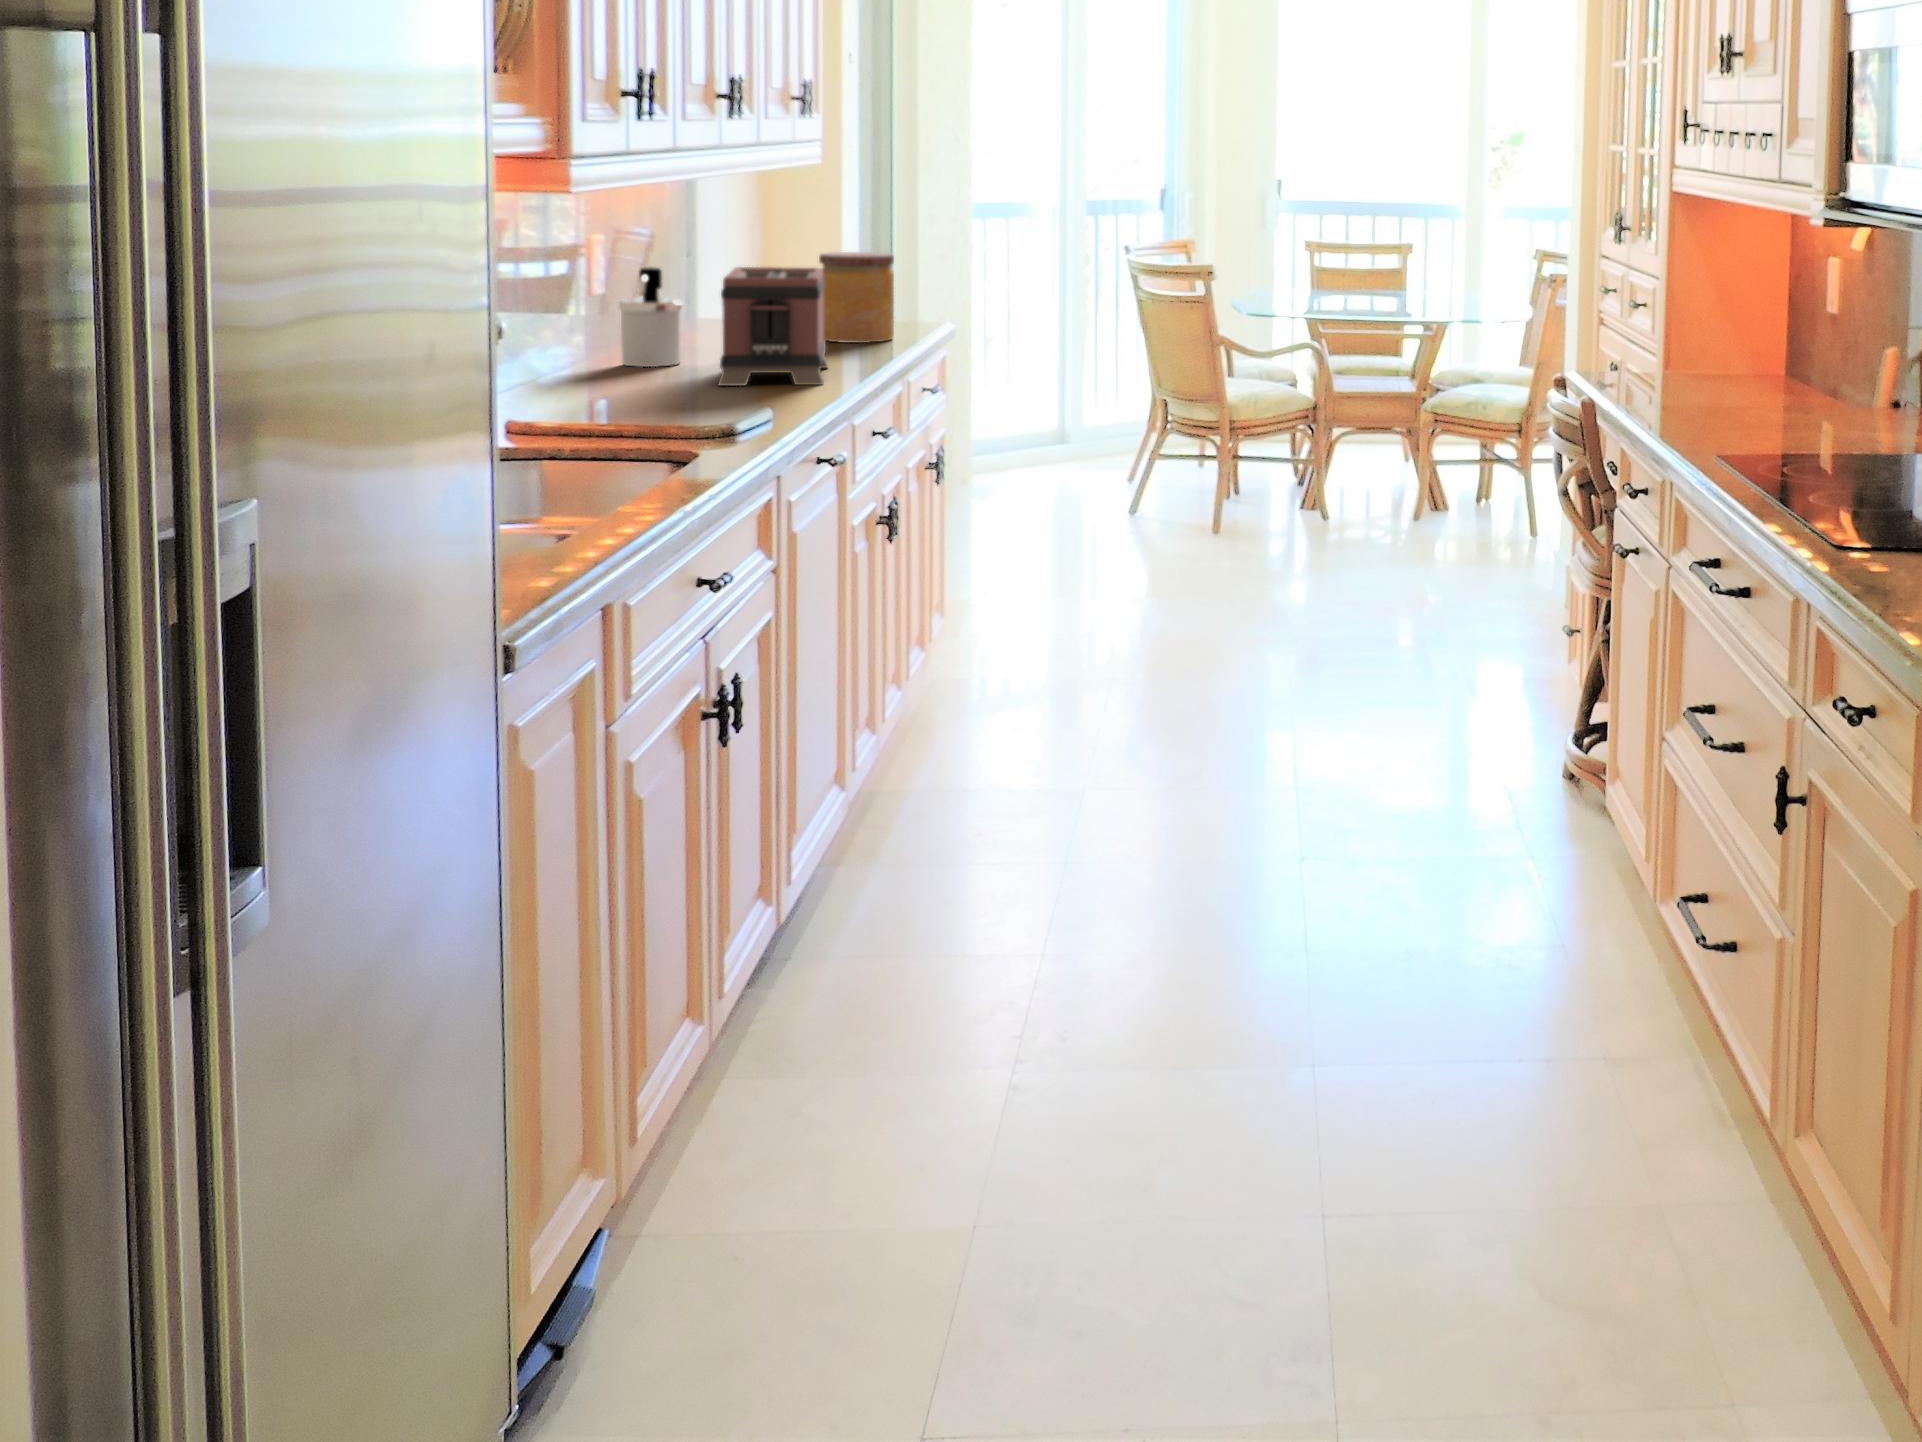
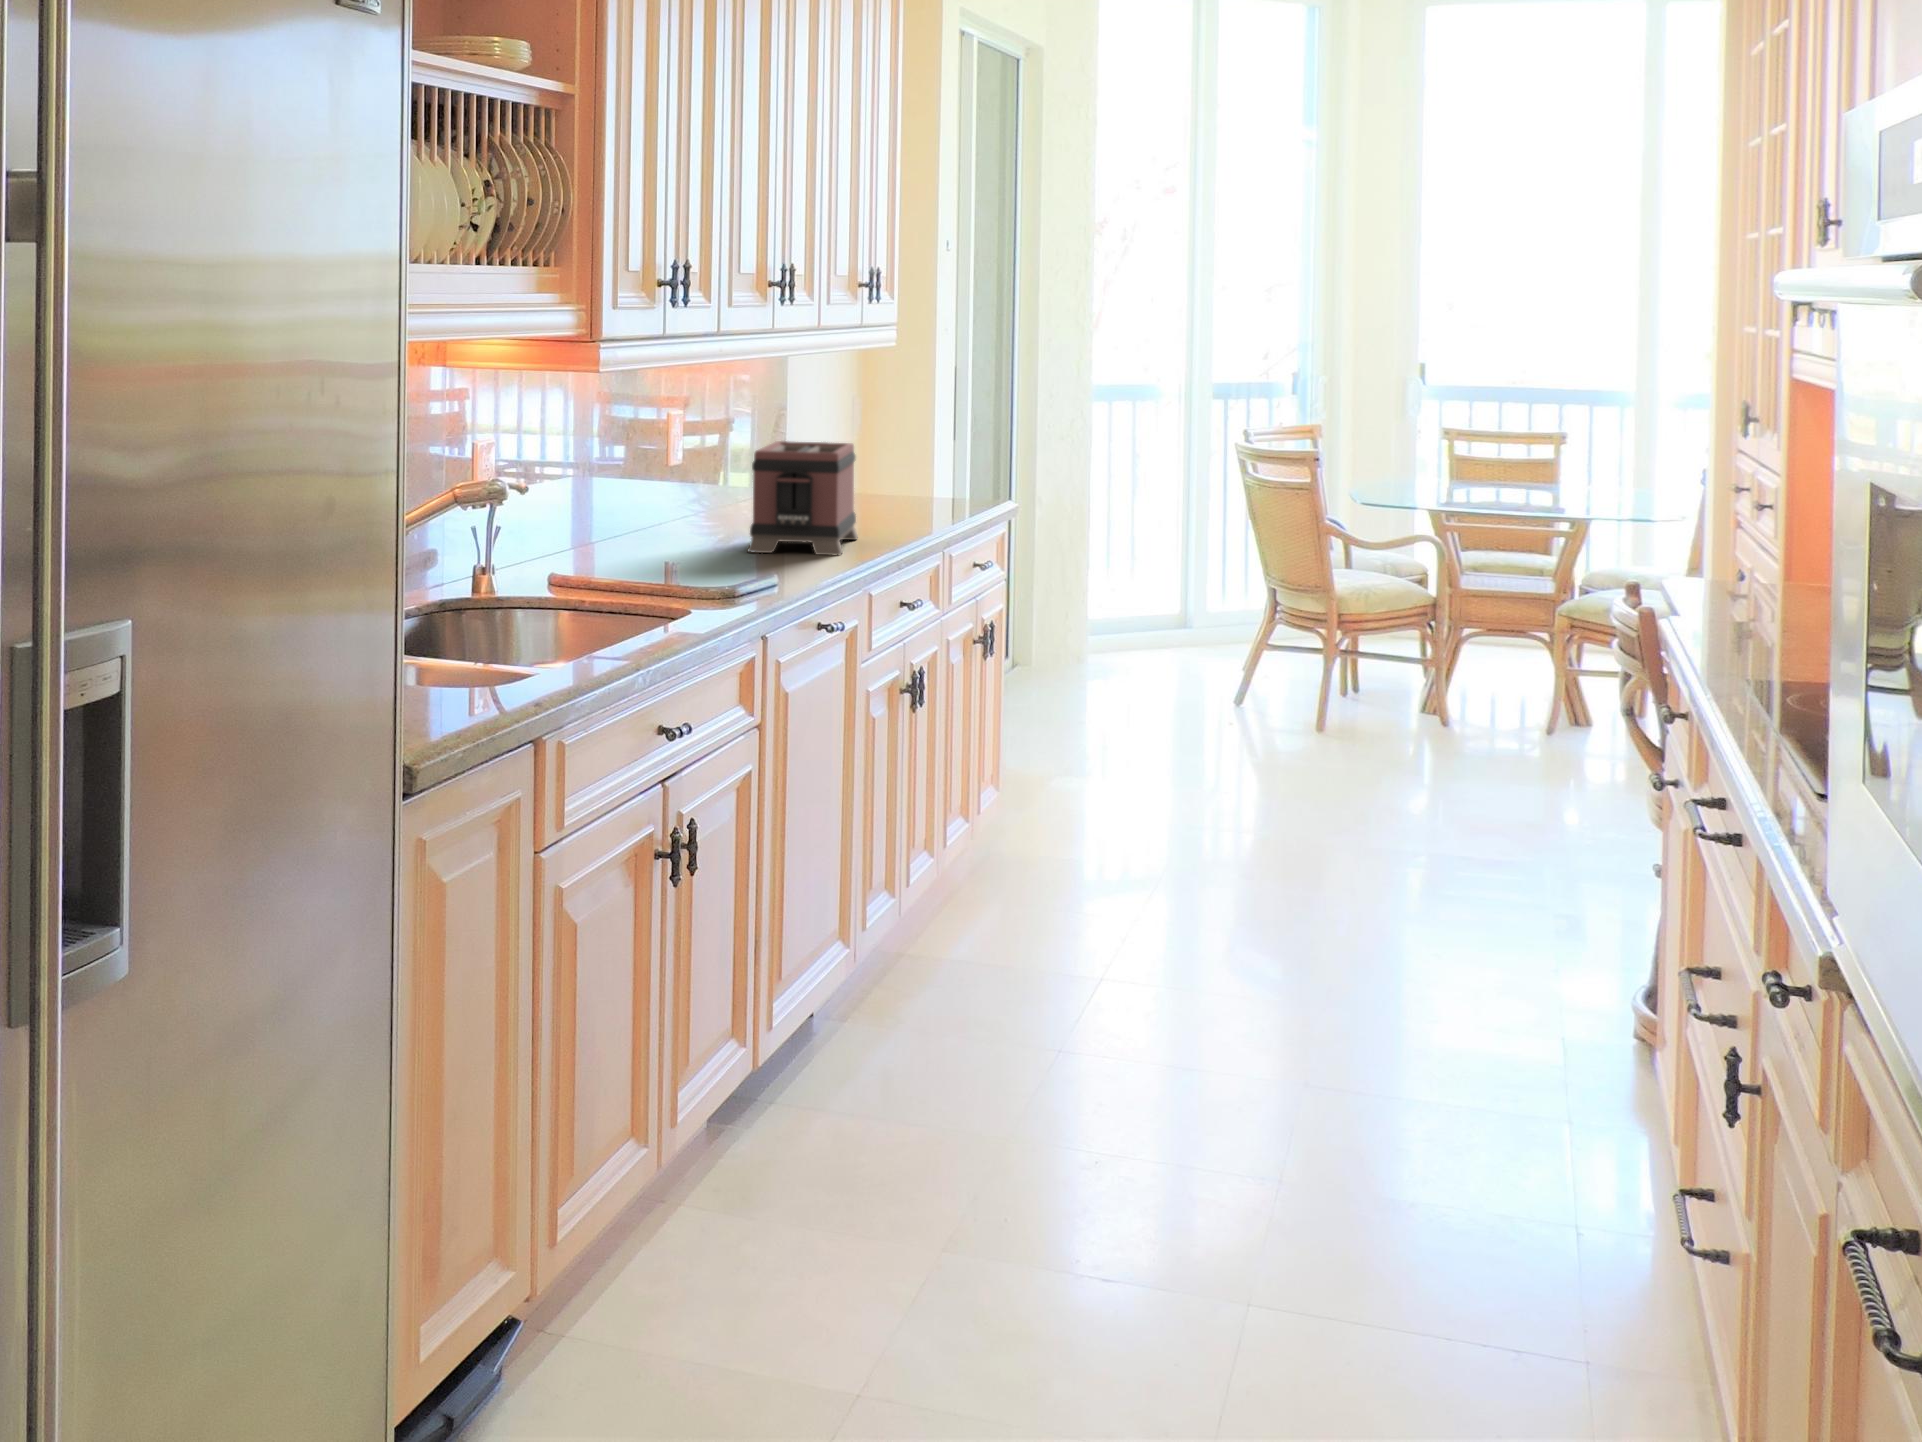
jar: present [819,252,894,343] -> none [870,428,940,517]
soap dispenser: present [619,267,683,367] -> none [681,440,735,532]

